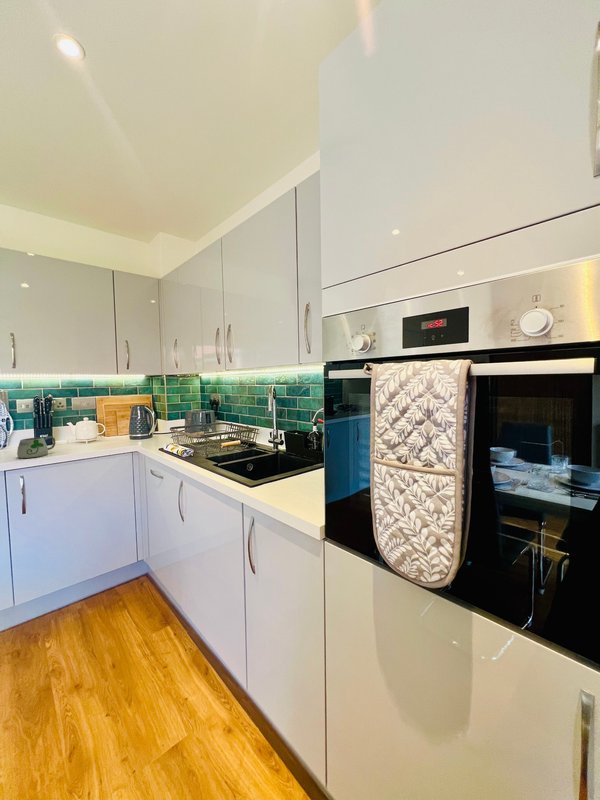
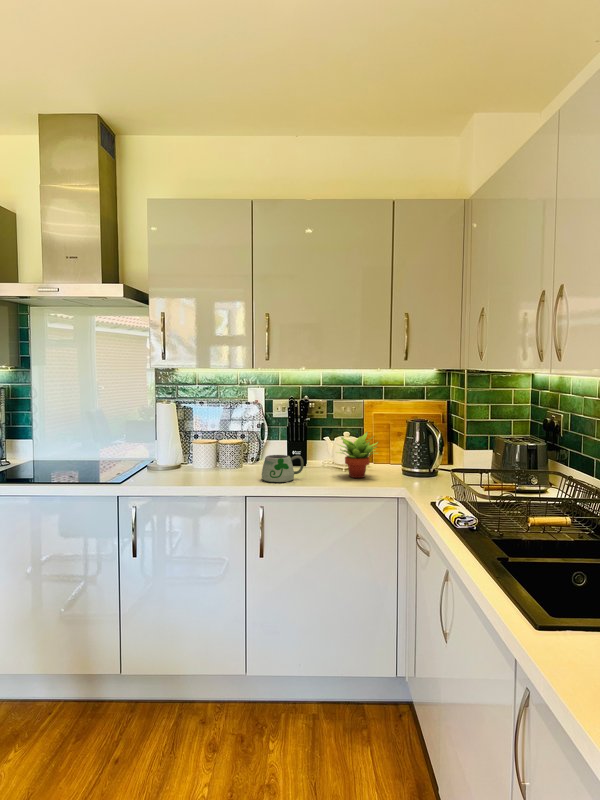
succulent plant: none [81,416,114,446] -> present [339,432,378,478]

